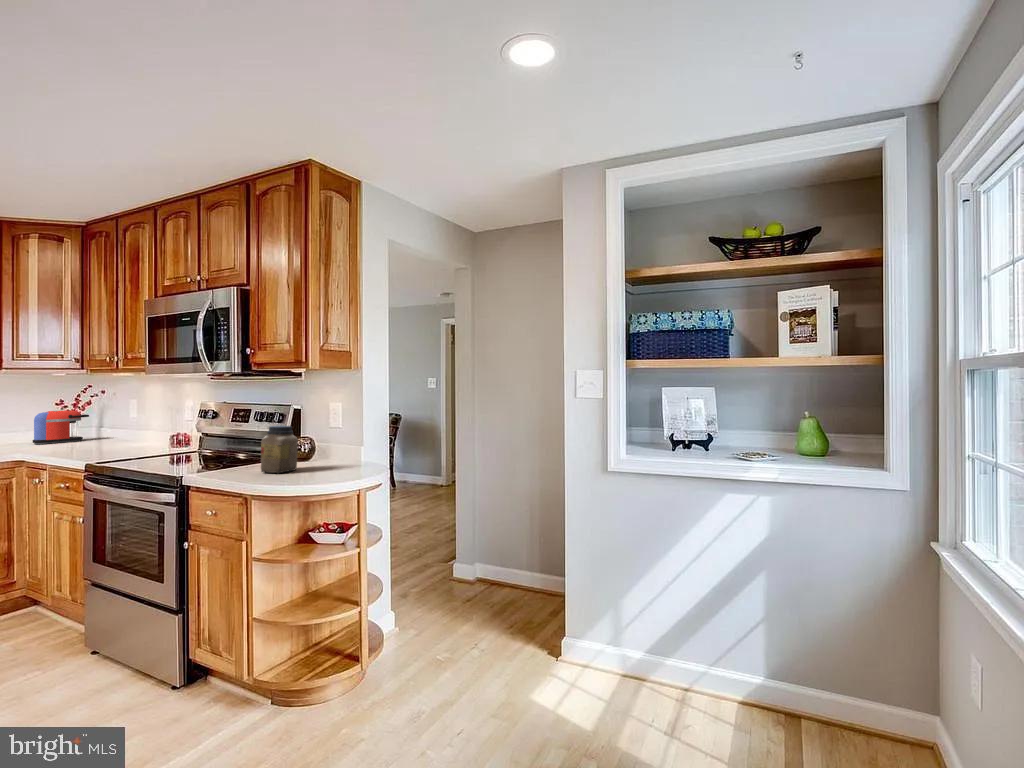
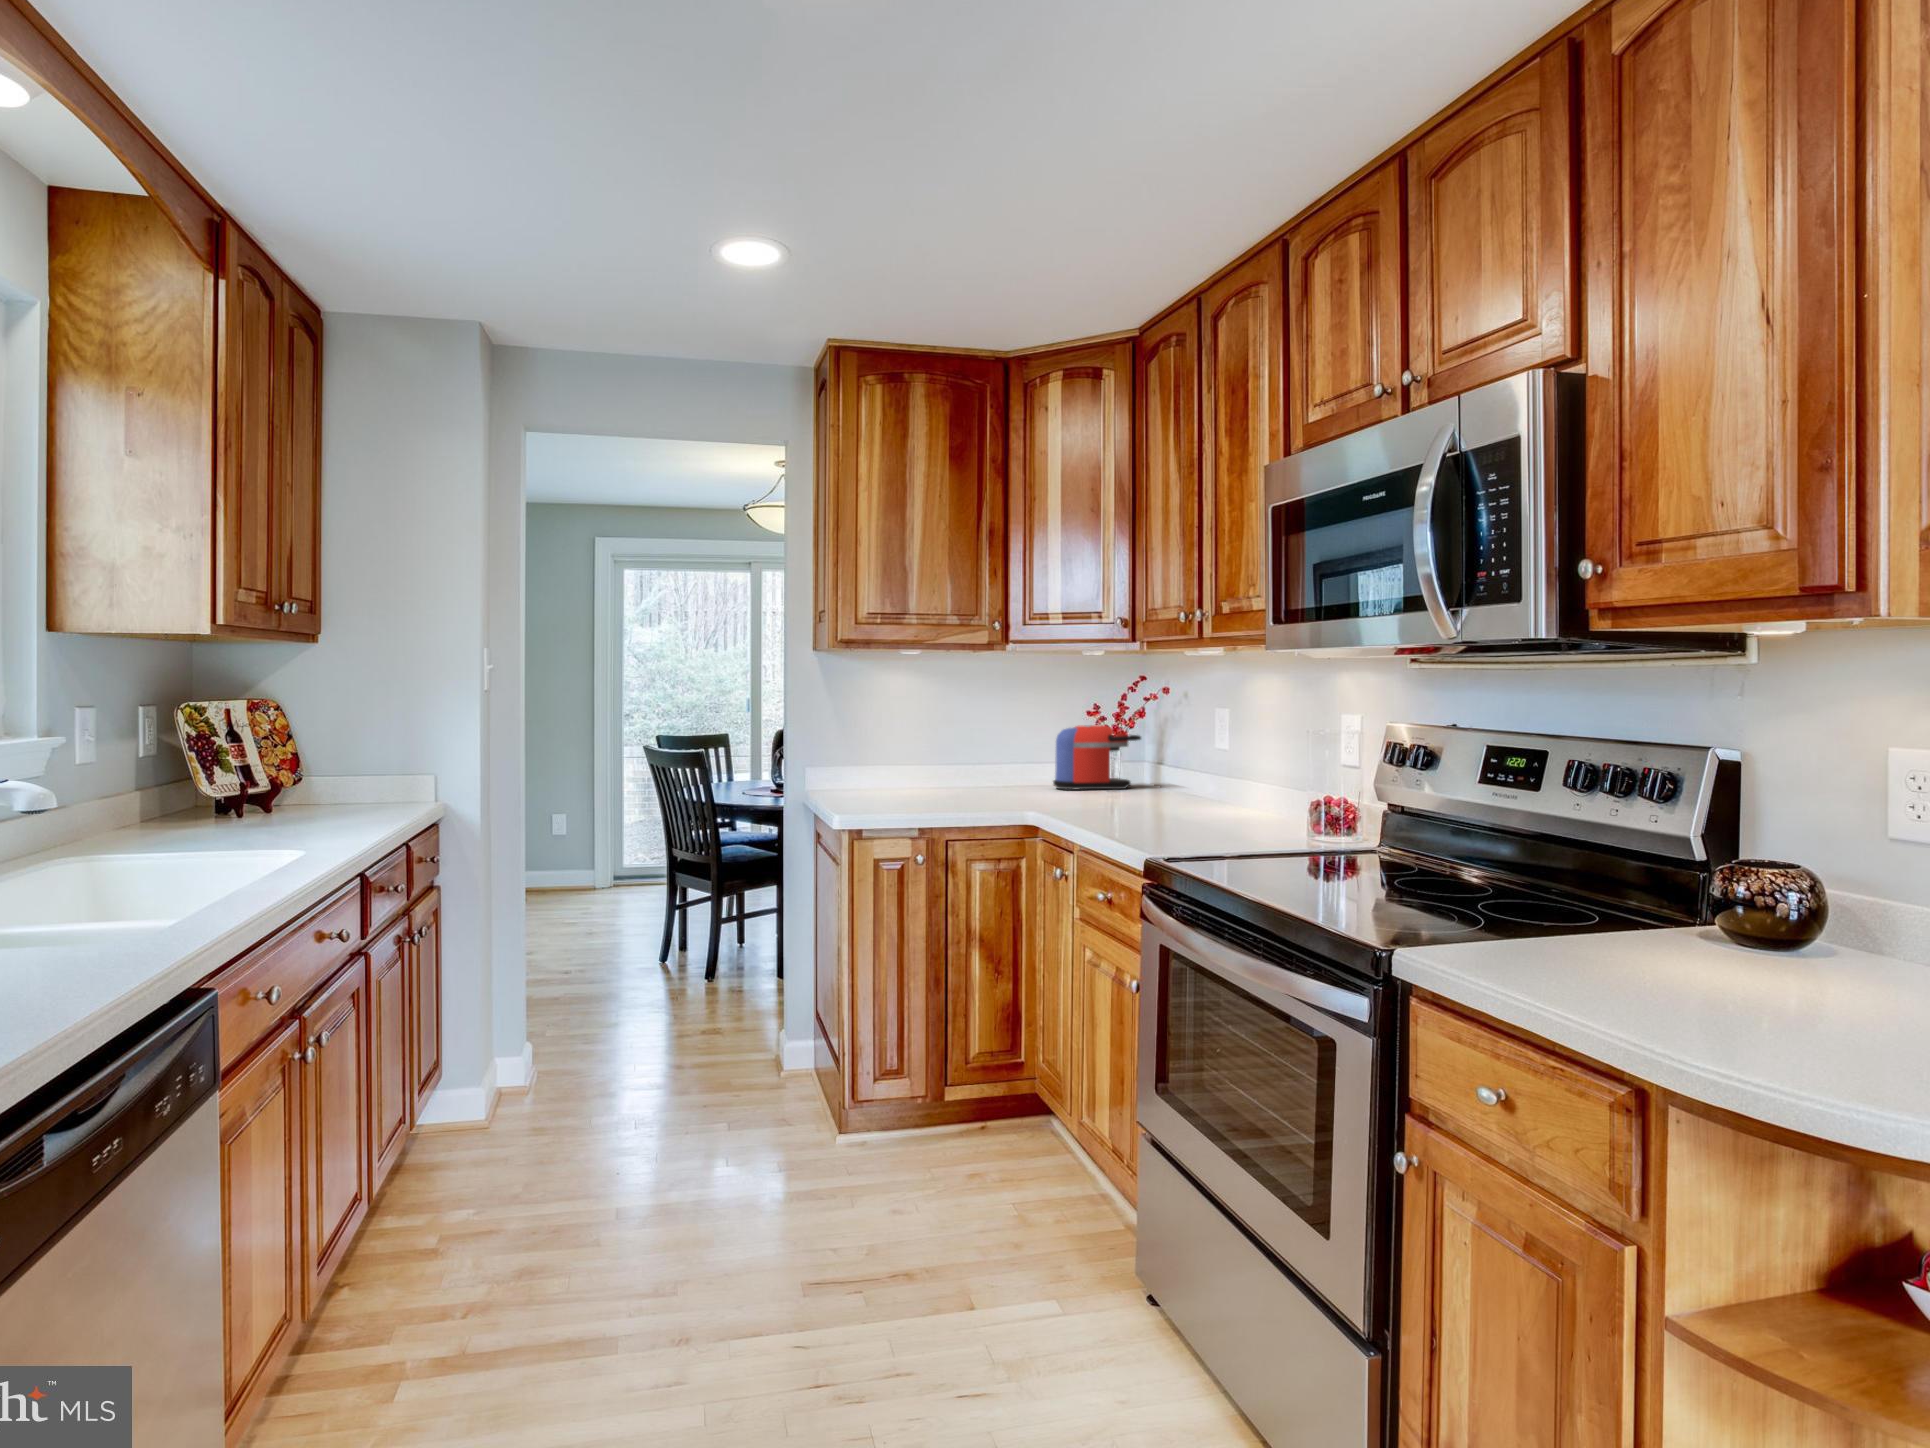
jar: present [261,425,298,473] -> none [1666,830,1826,1018]

